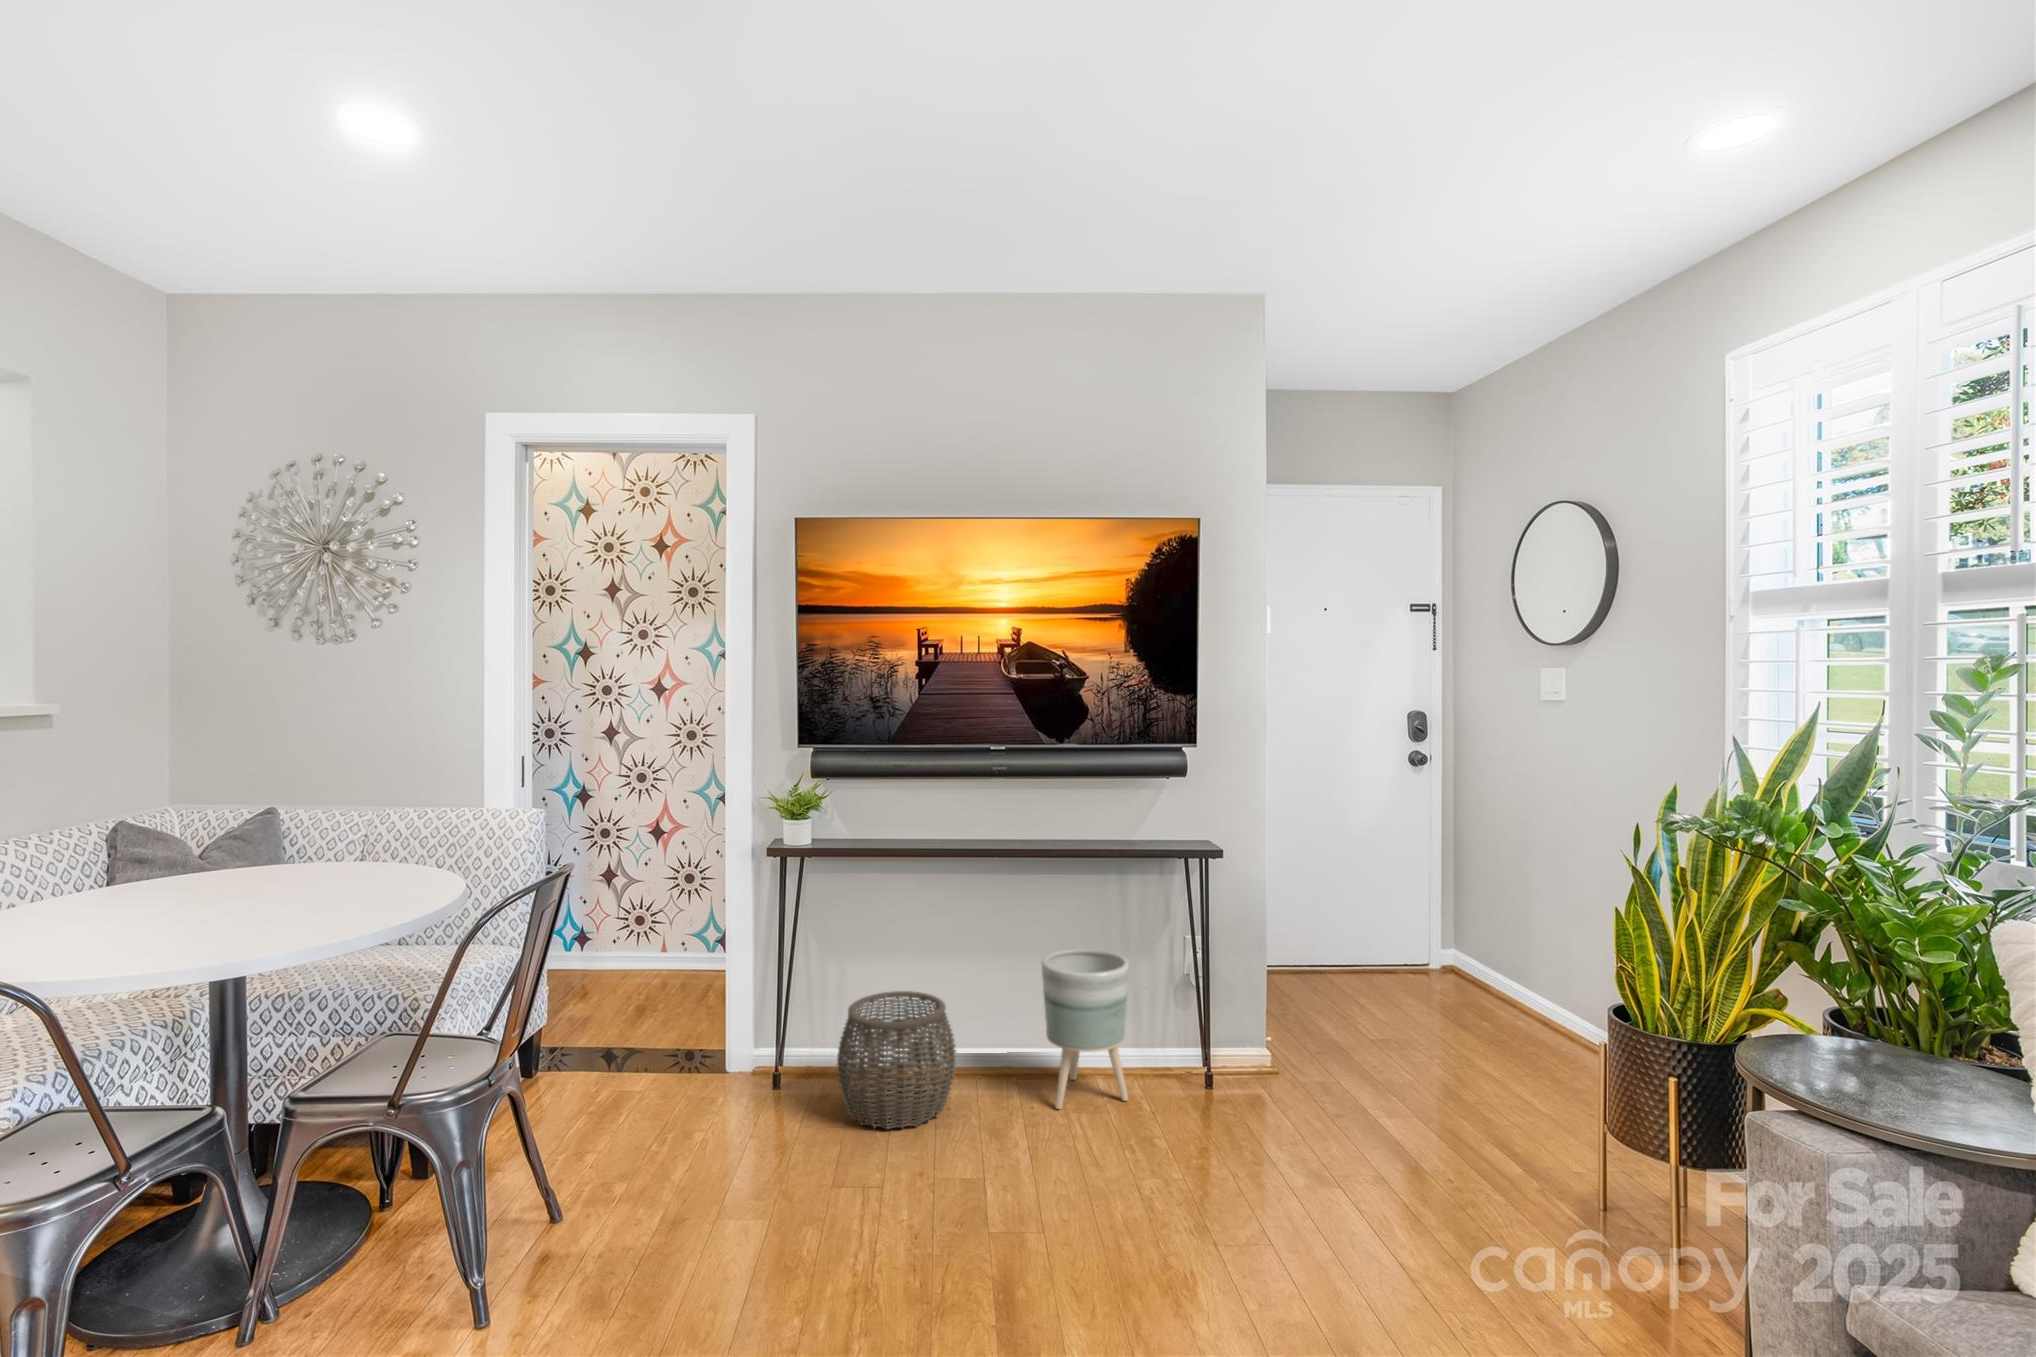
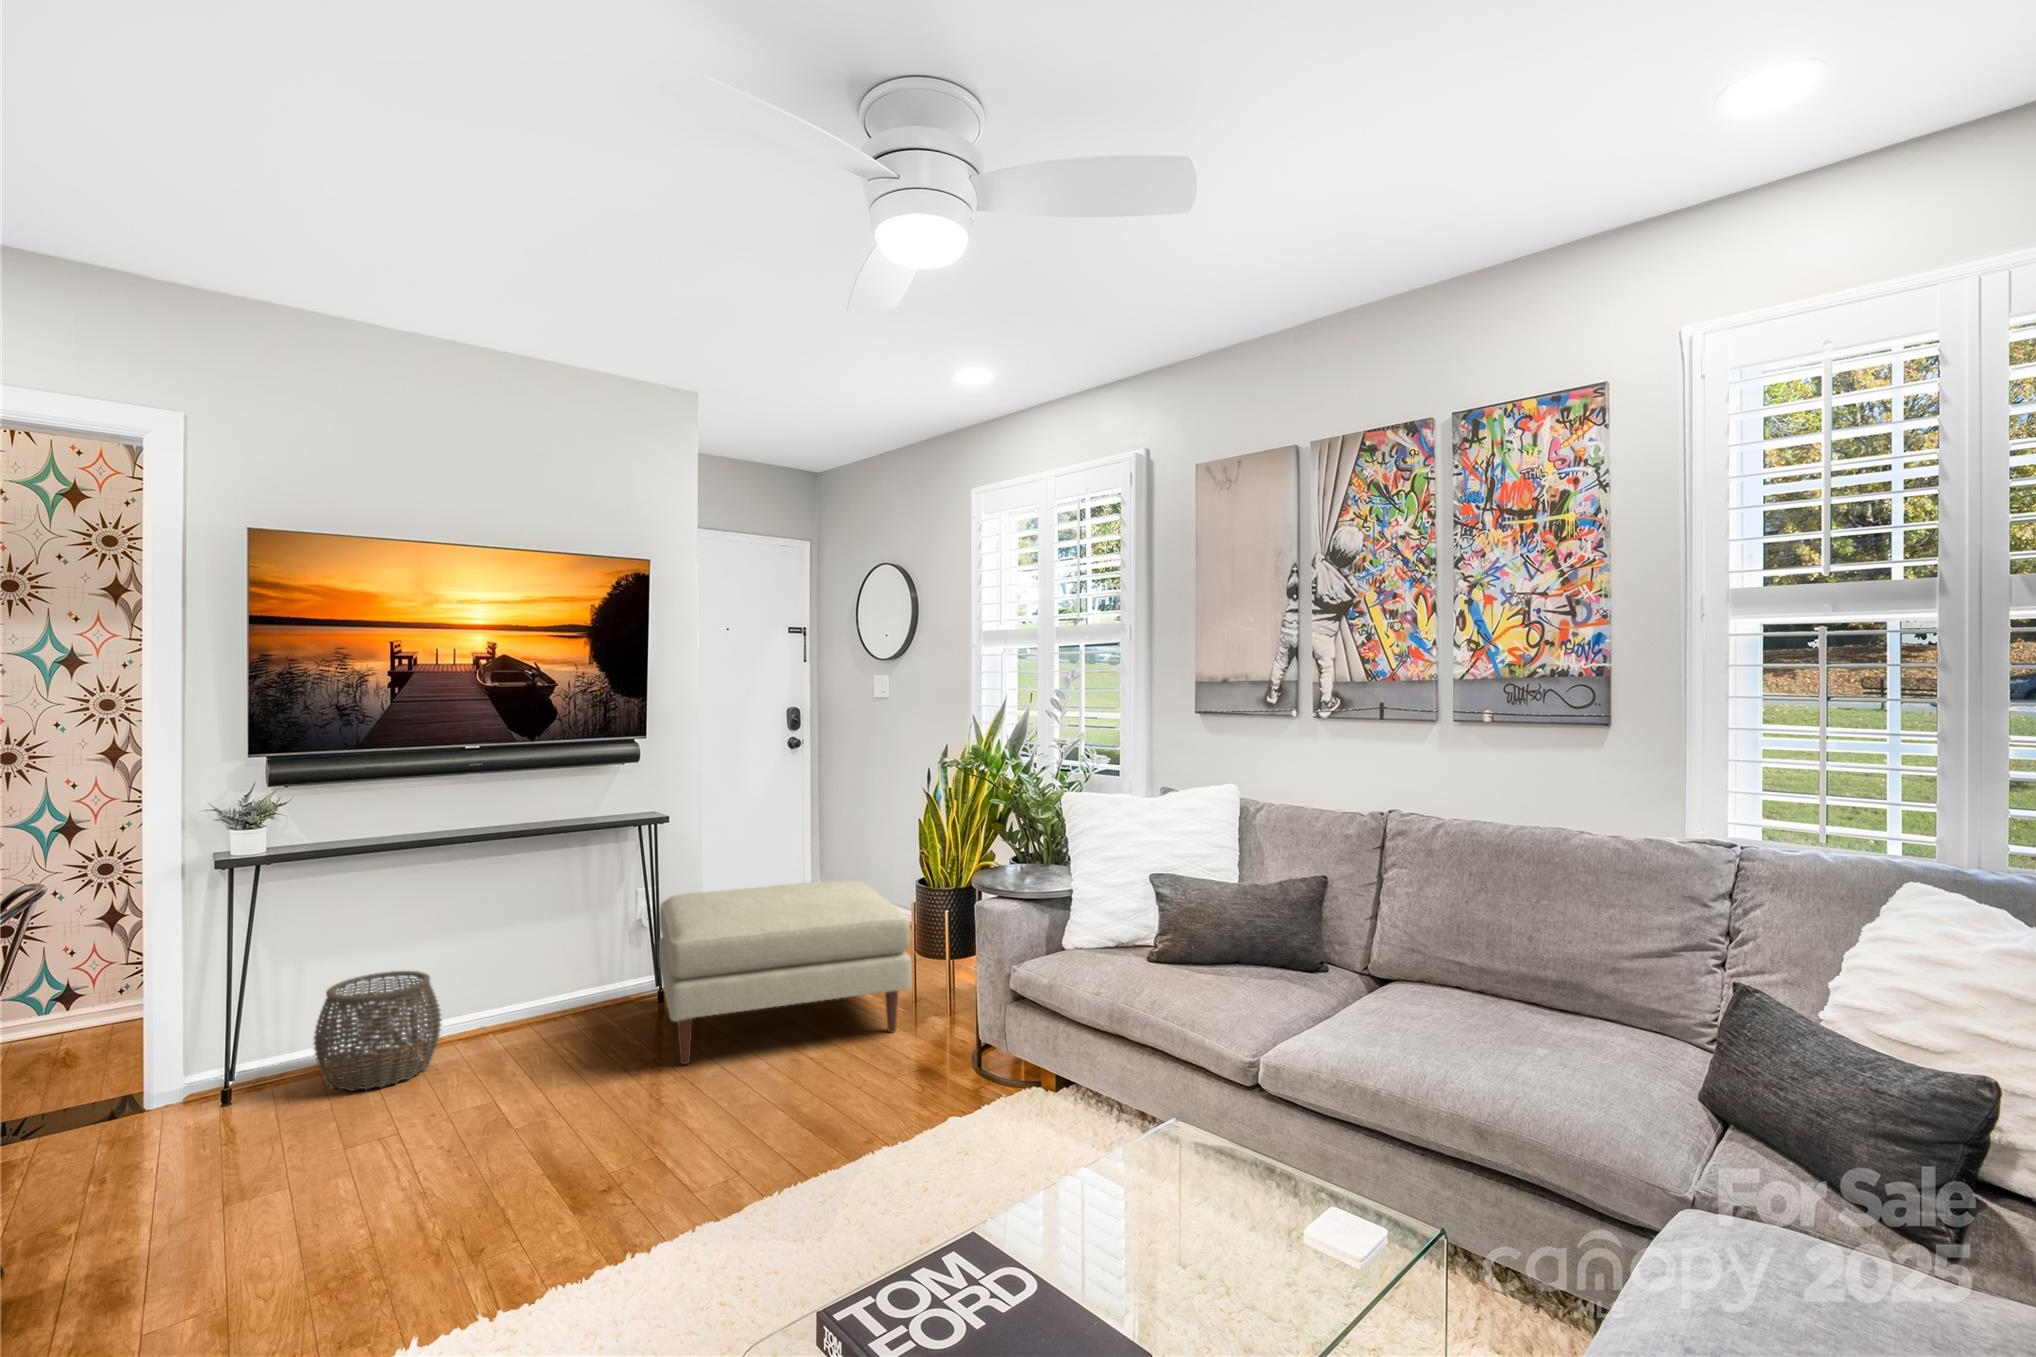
planter: present [1041,949,1129,1109] -> none [517,910,597,1040]
ottoman: none [1185,956,1598,1276] -> present [659,880,912,1064]

